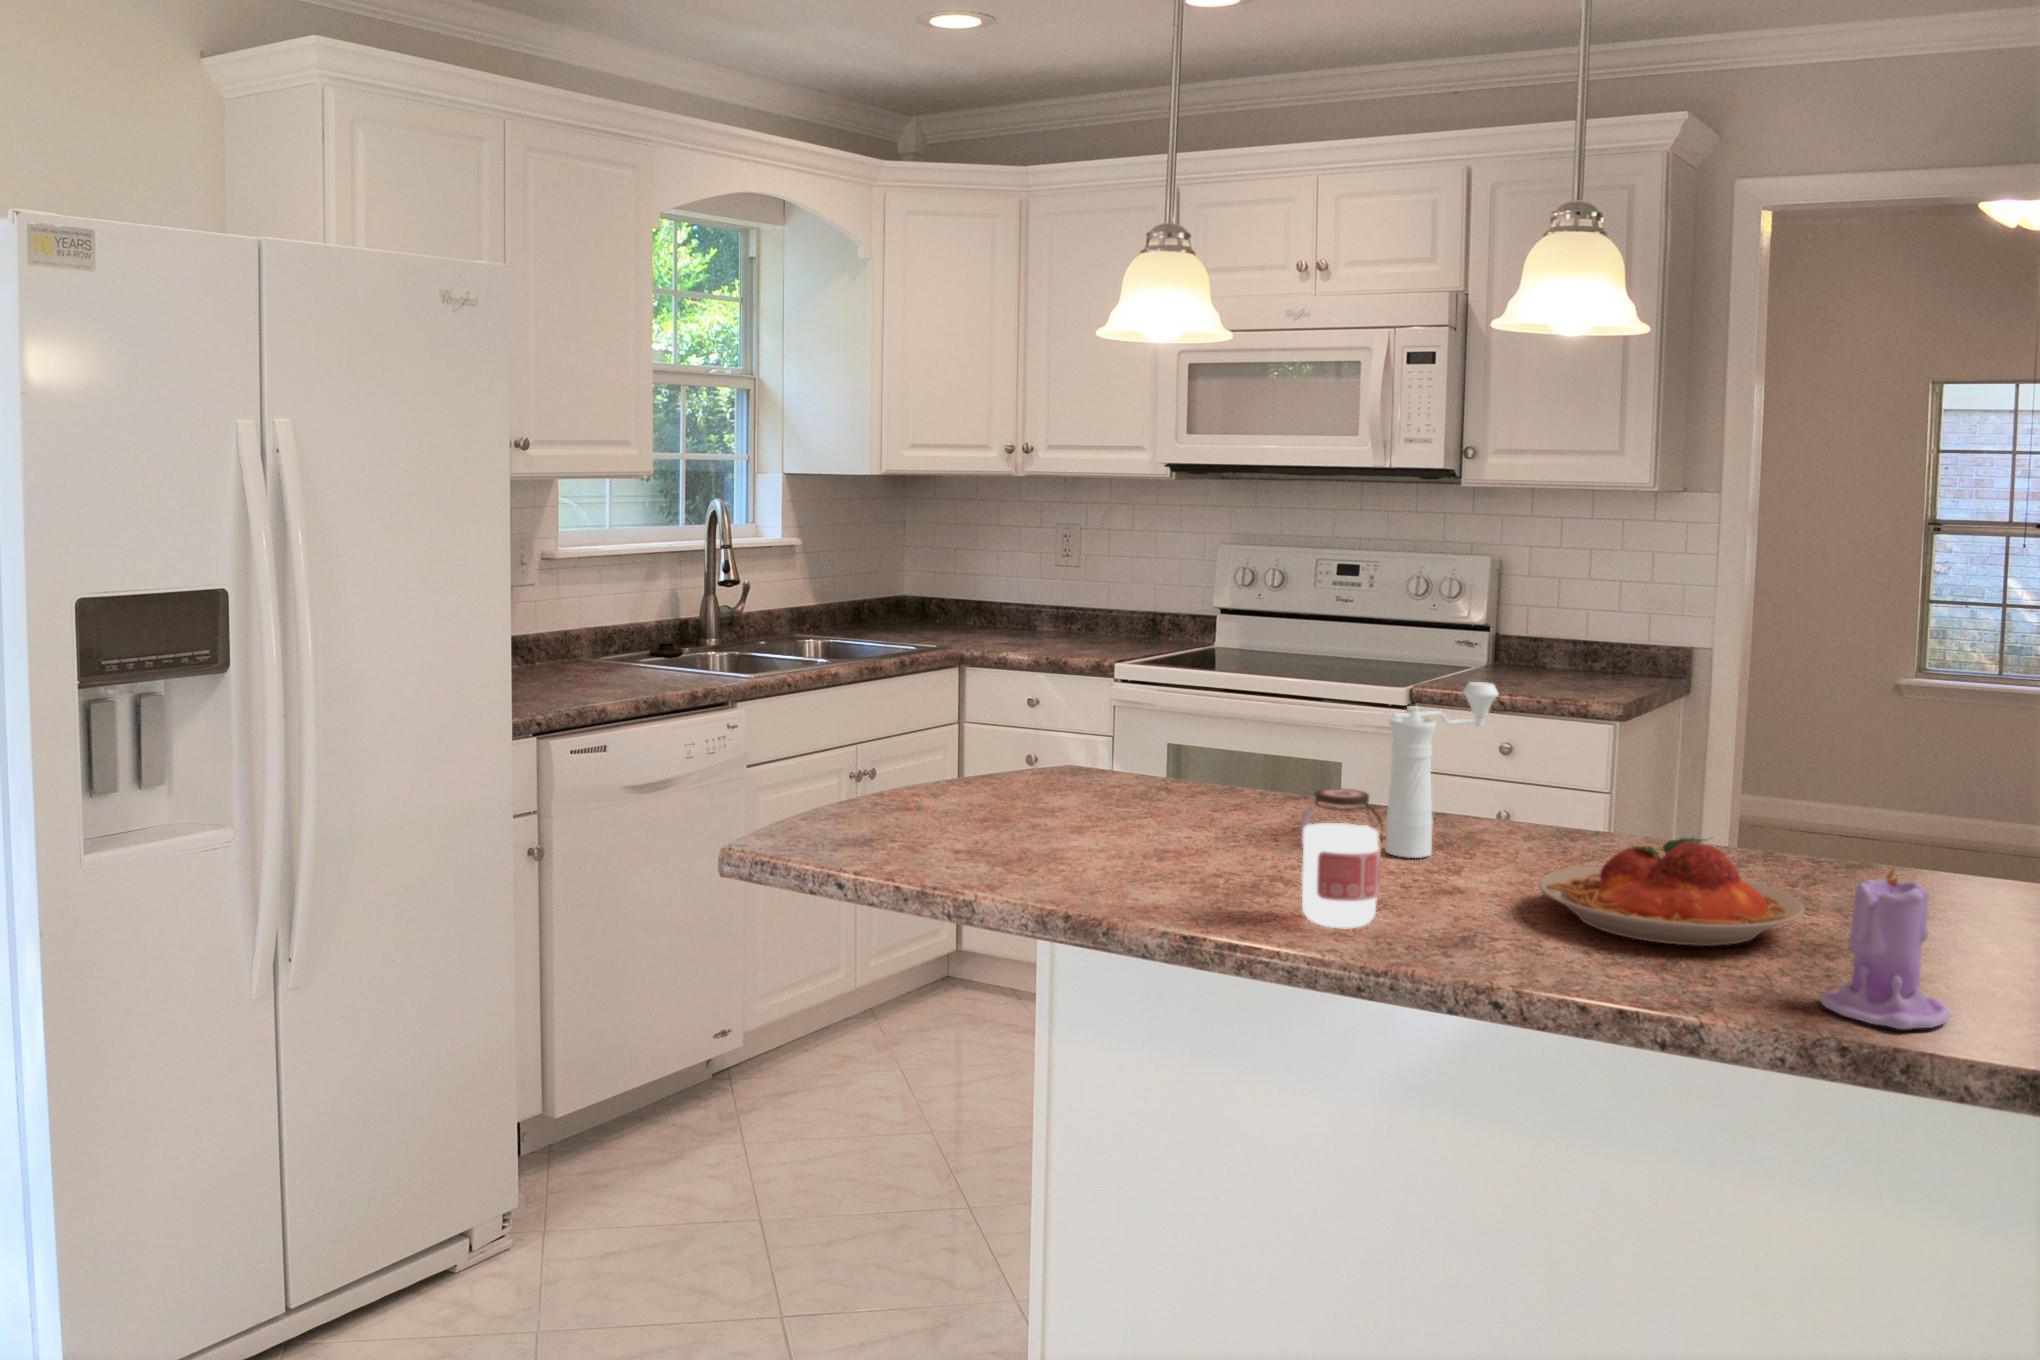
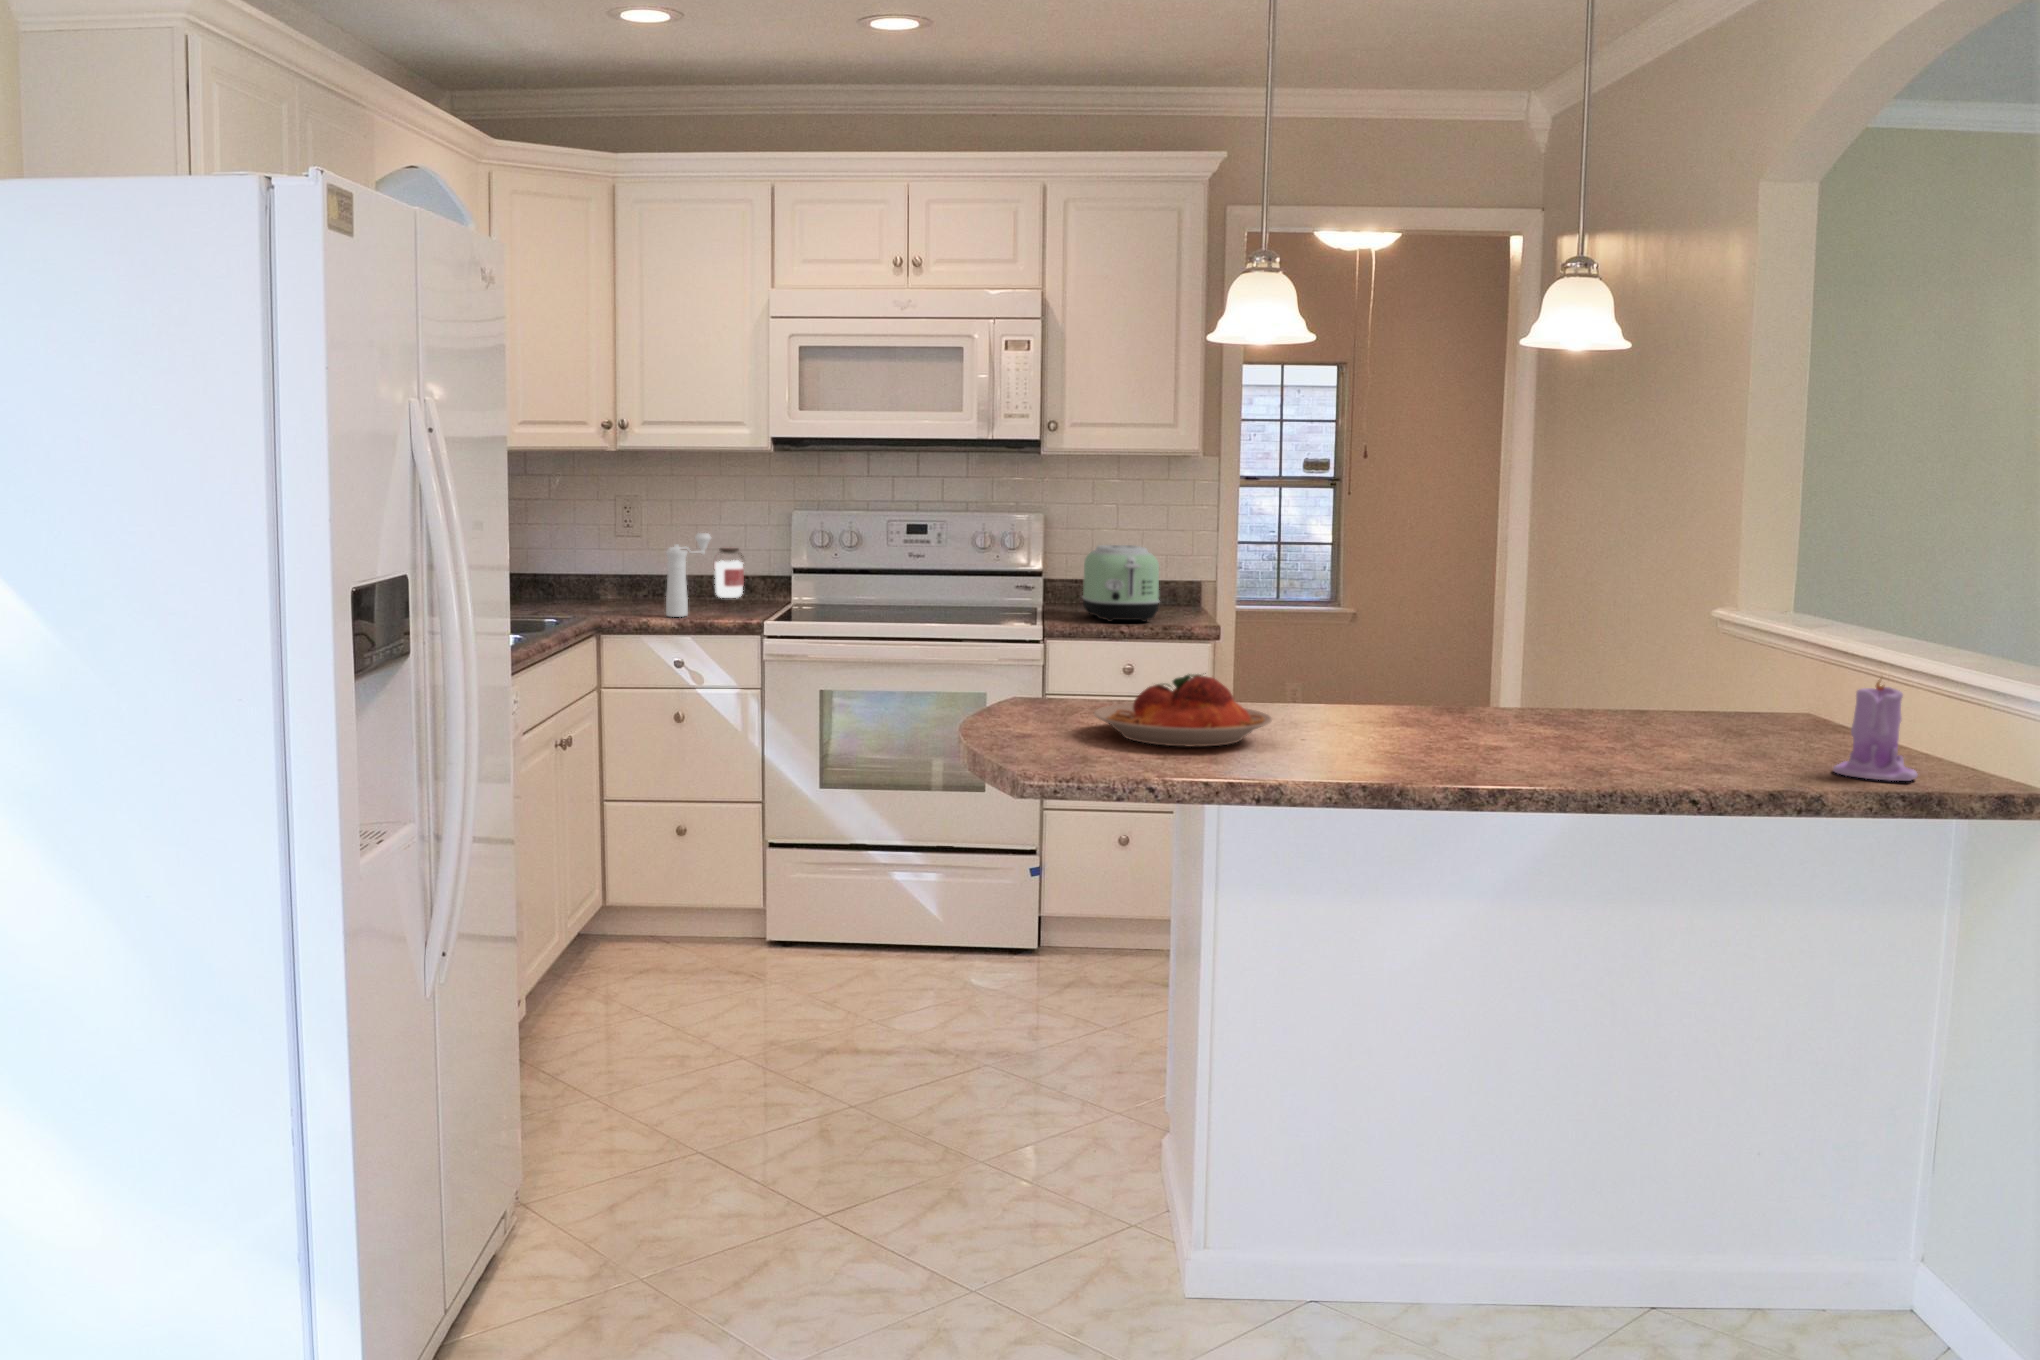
toaster: none [1494,597,1592,696] -> present [1083,545,1159,622]
pepper mill: present [1386,682,1498,858] -> present [666,533,711,617]
jar: present [1301,788,1383,928] -> present [714,548,744,598]
plate: present [1538,838,1804,946] -> present [1094,673,1272,746]

